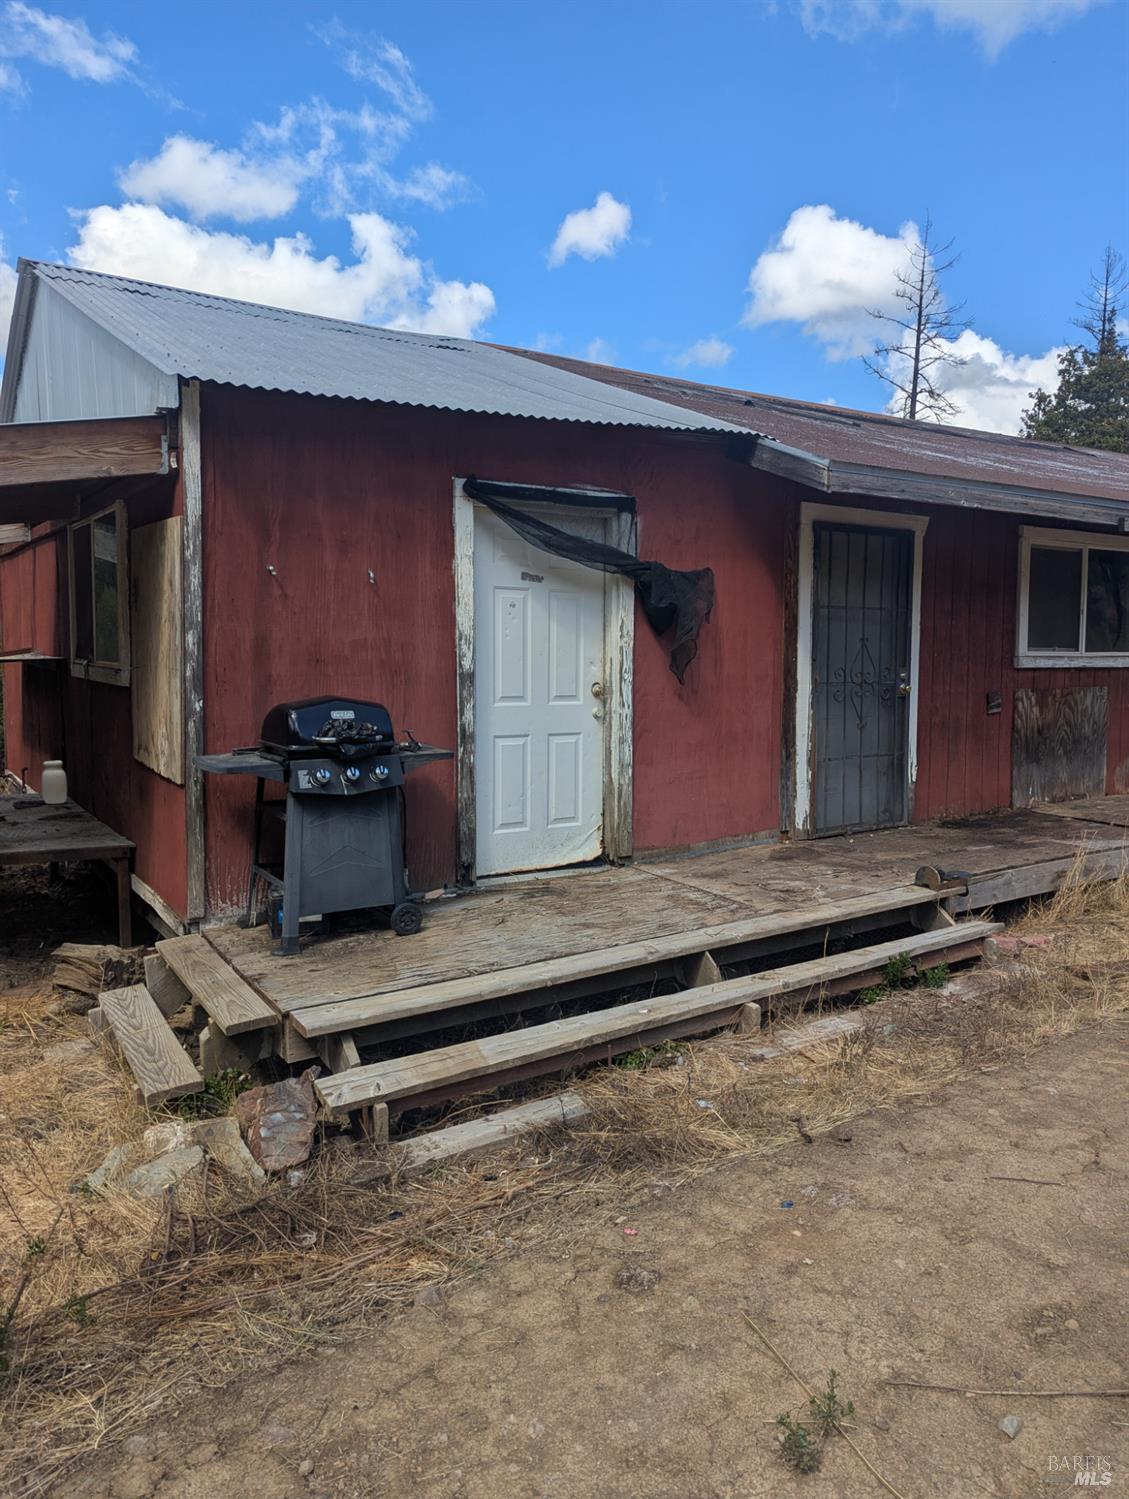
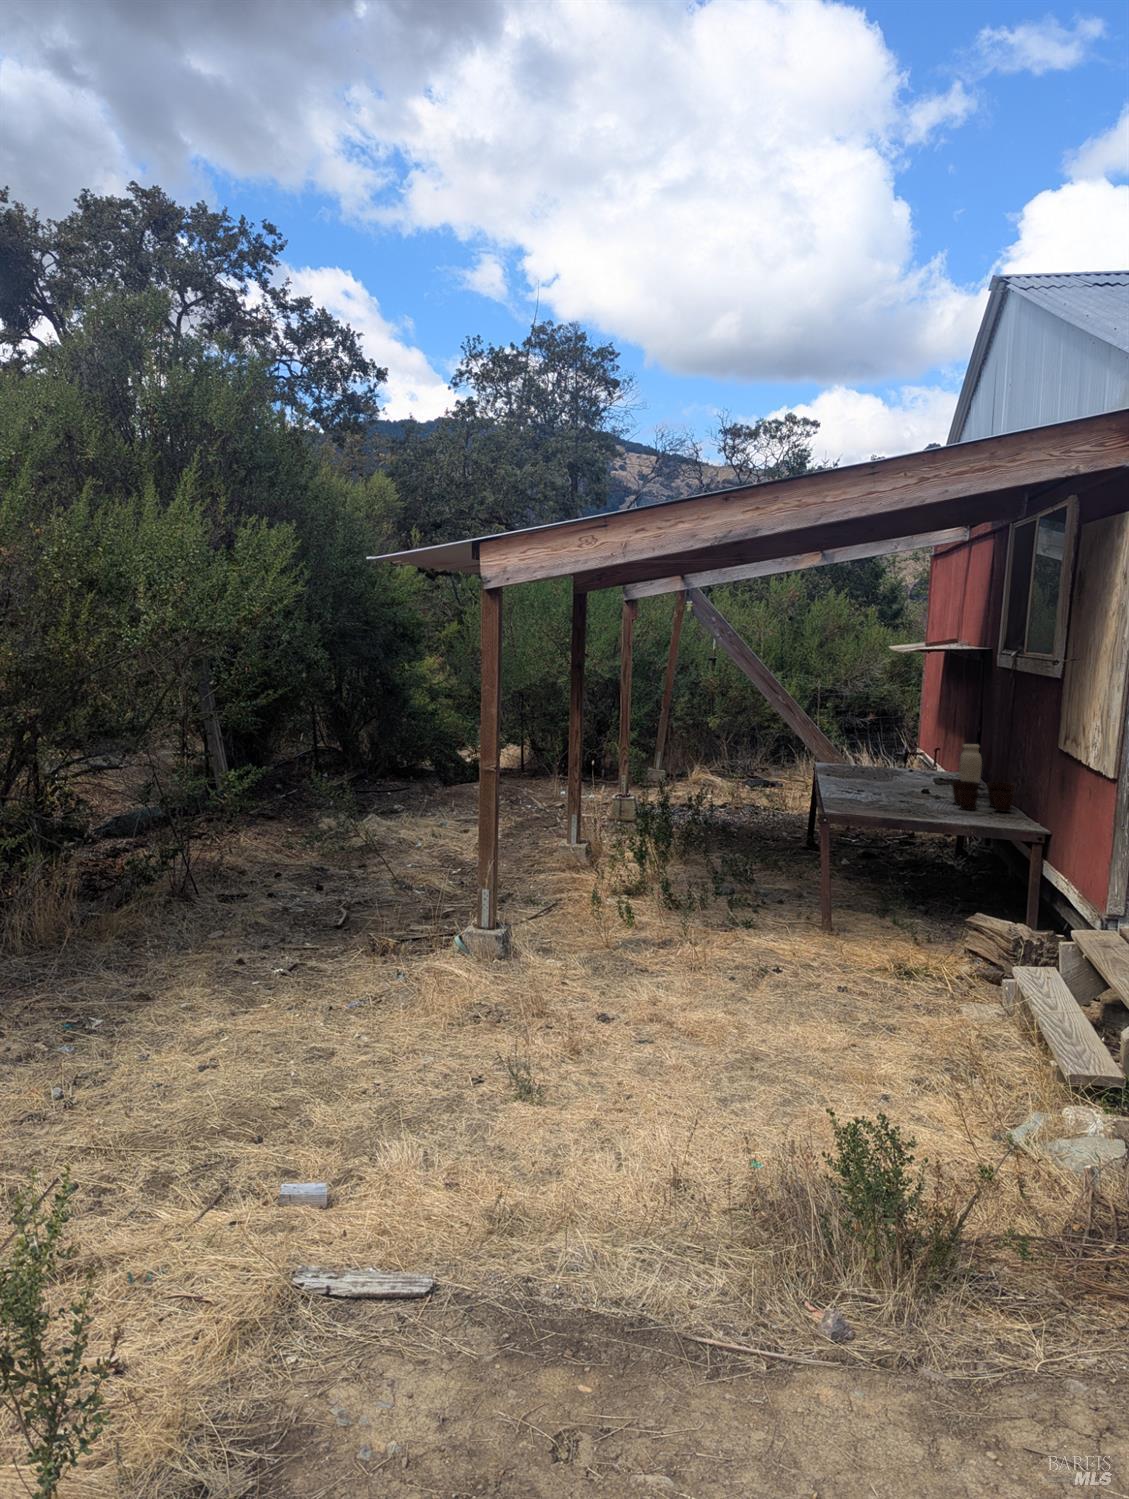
flower pot: none [27,799,98,833] -> present [952,781,1015,812]

